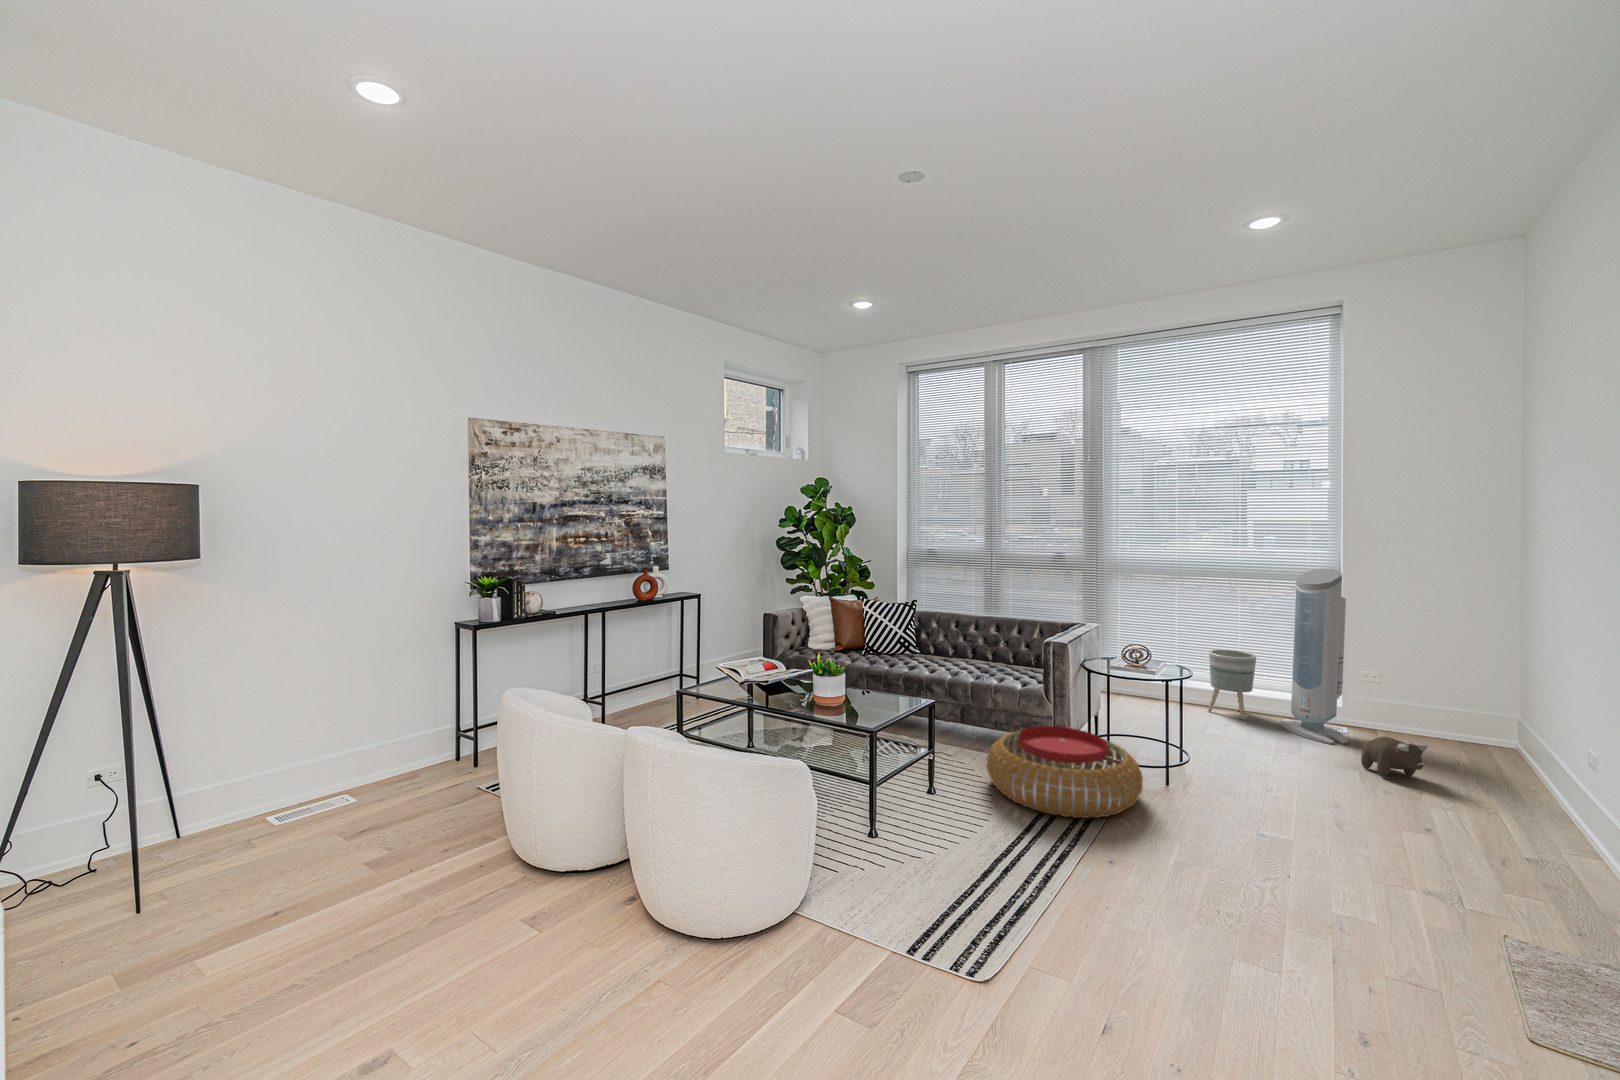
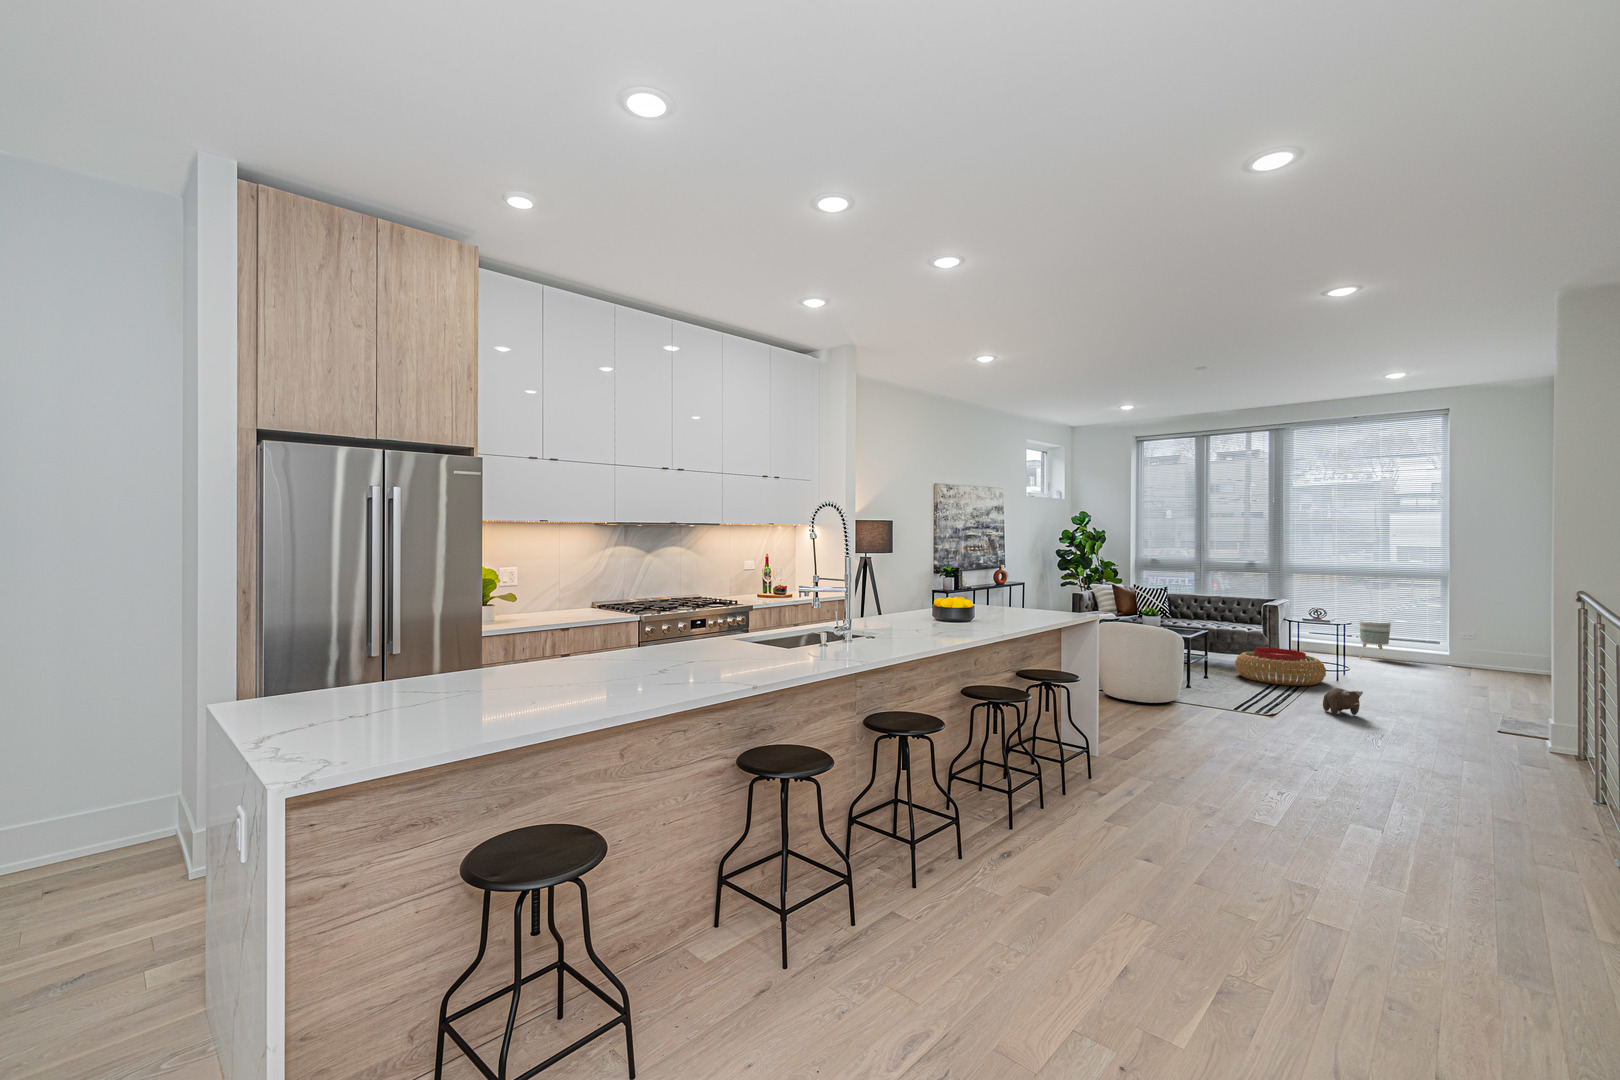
air purifier: present [1280,569,1347,744] -> none [1407,568,1449,671]
plush toy: present [1361,737,1428,777] -> present [1323,688,1363,715]

